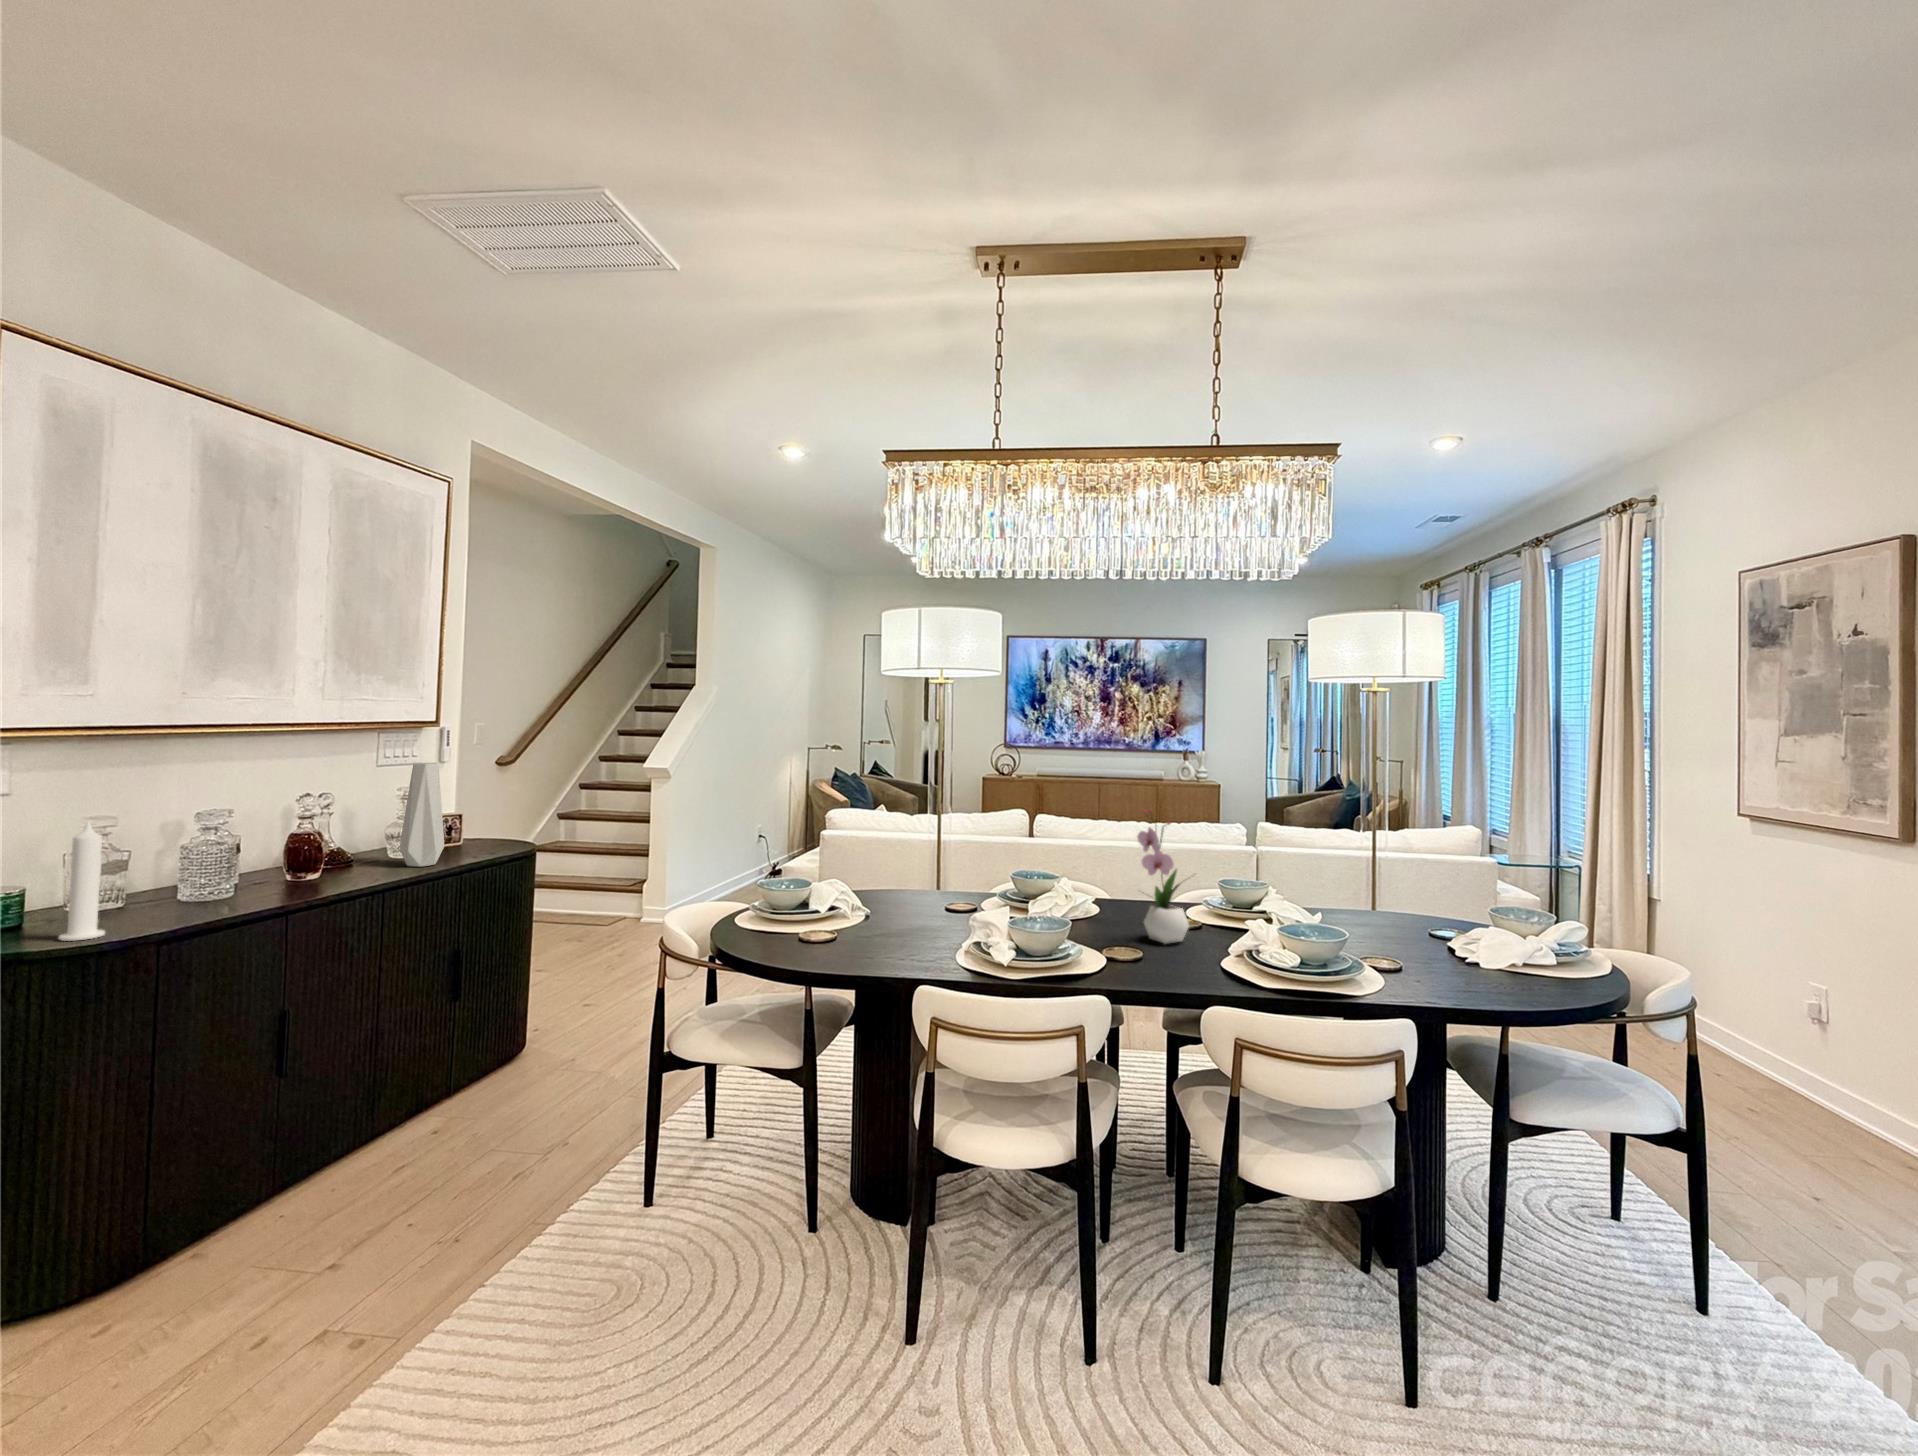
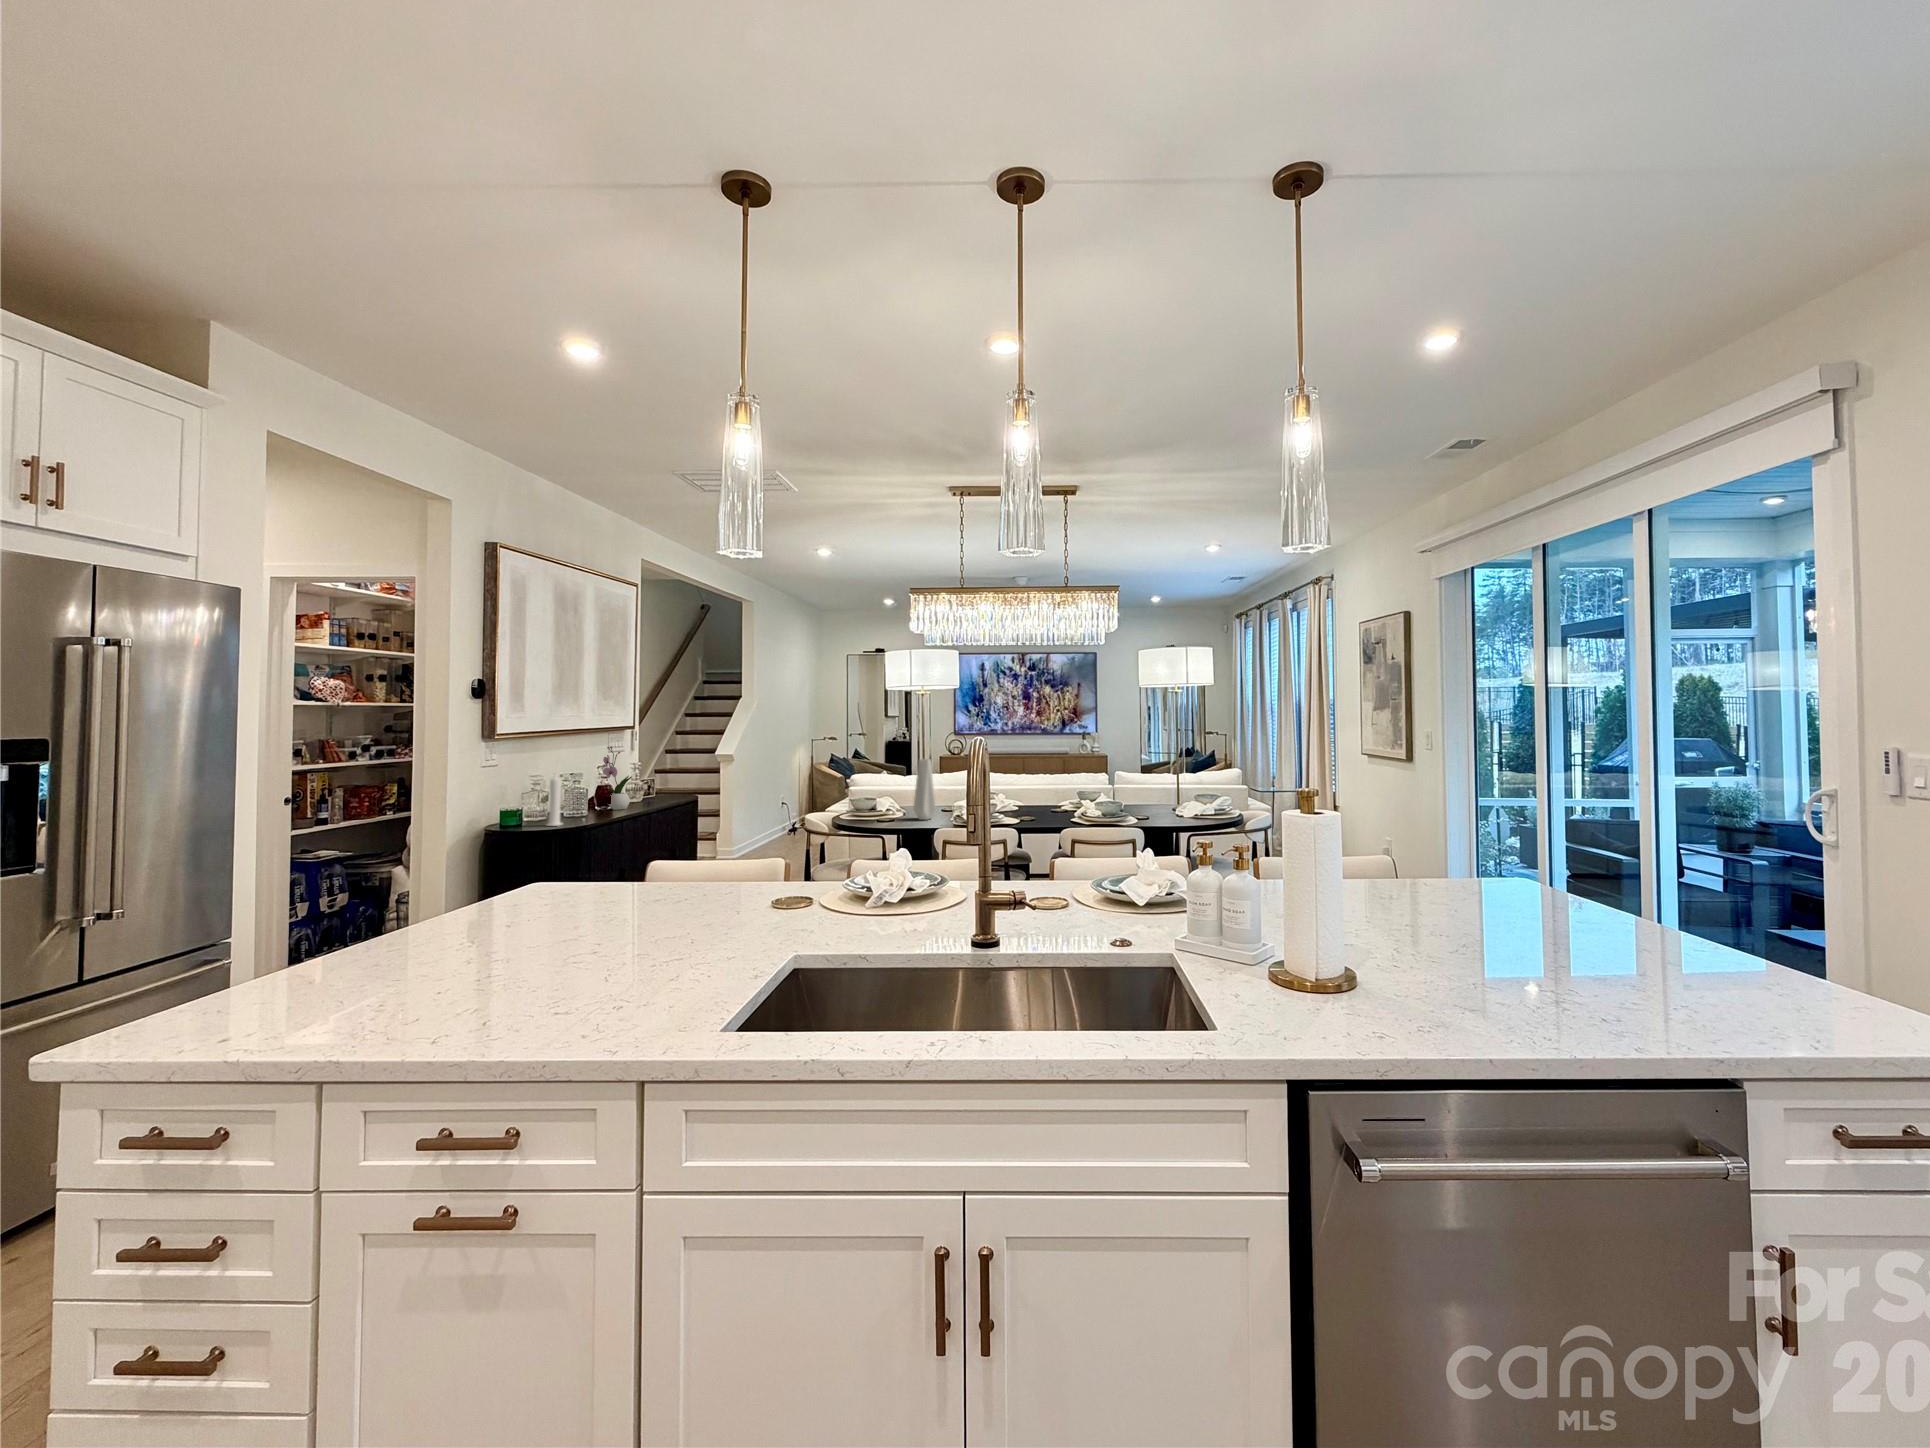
vase: present [400,763,444,867] -> present [913,759,935,820]
flower arrangement: present [1137,809,1189,944] -> present [603,746,632,810]

